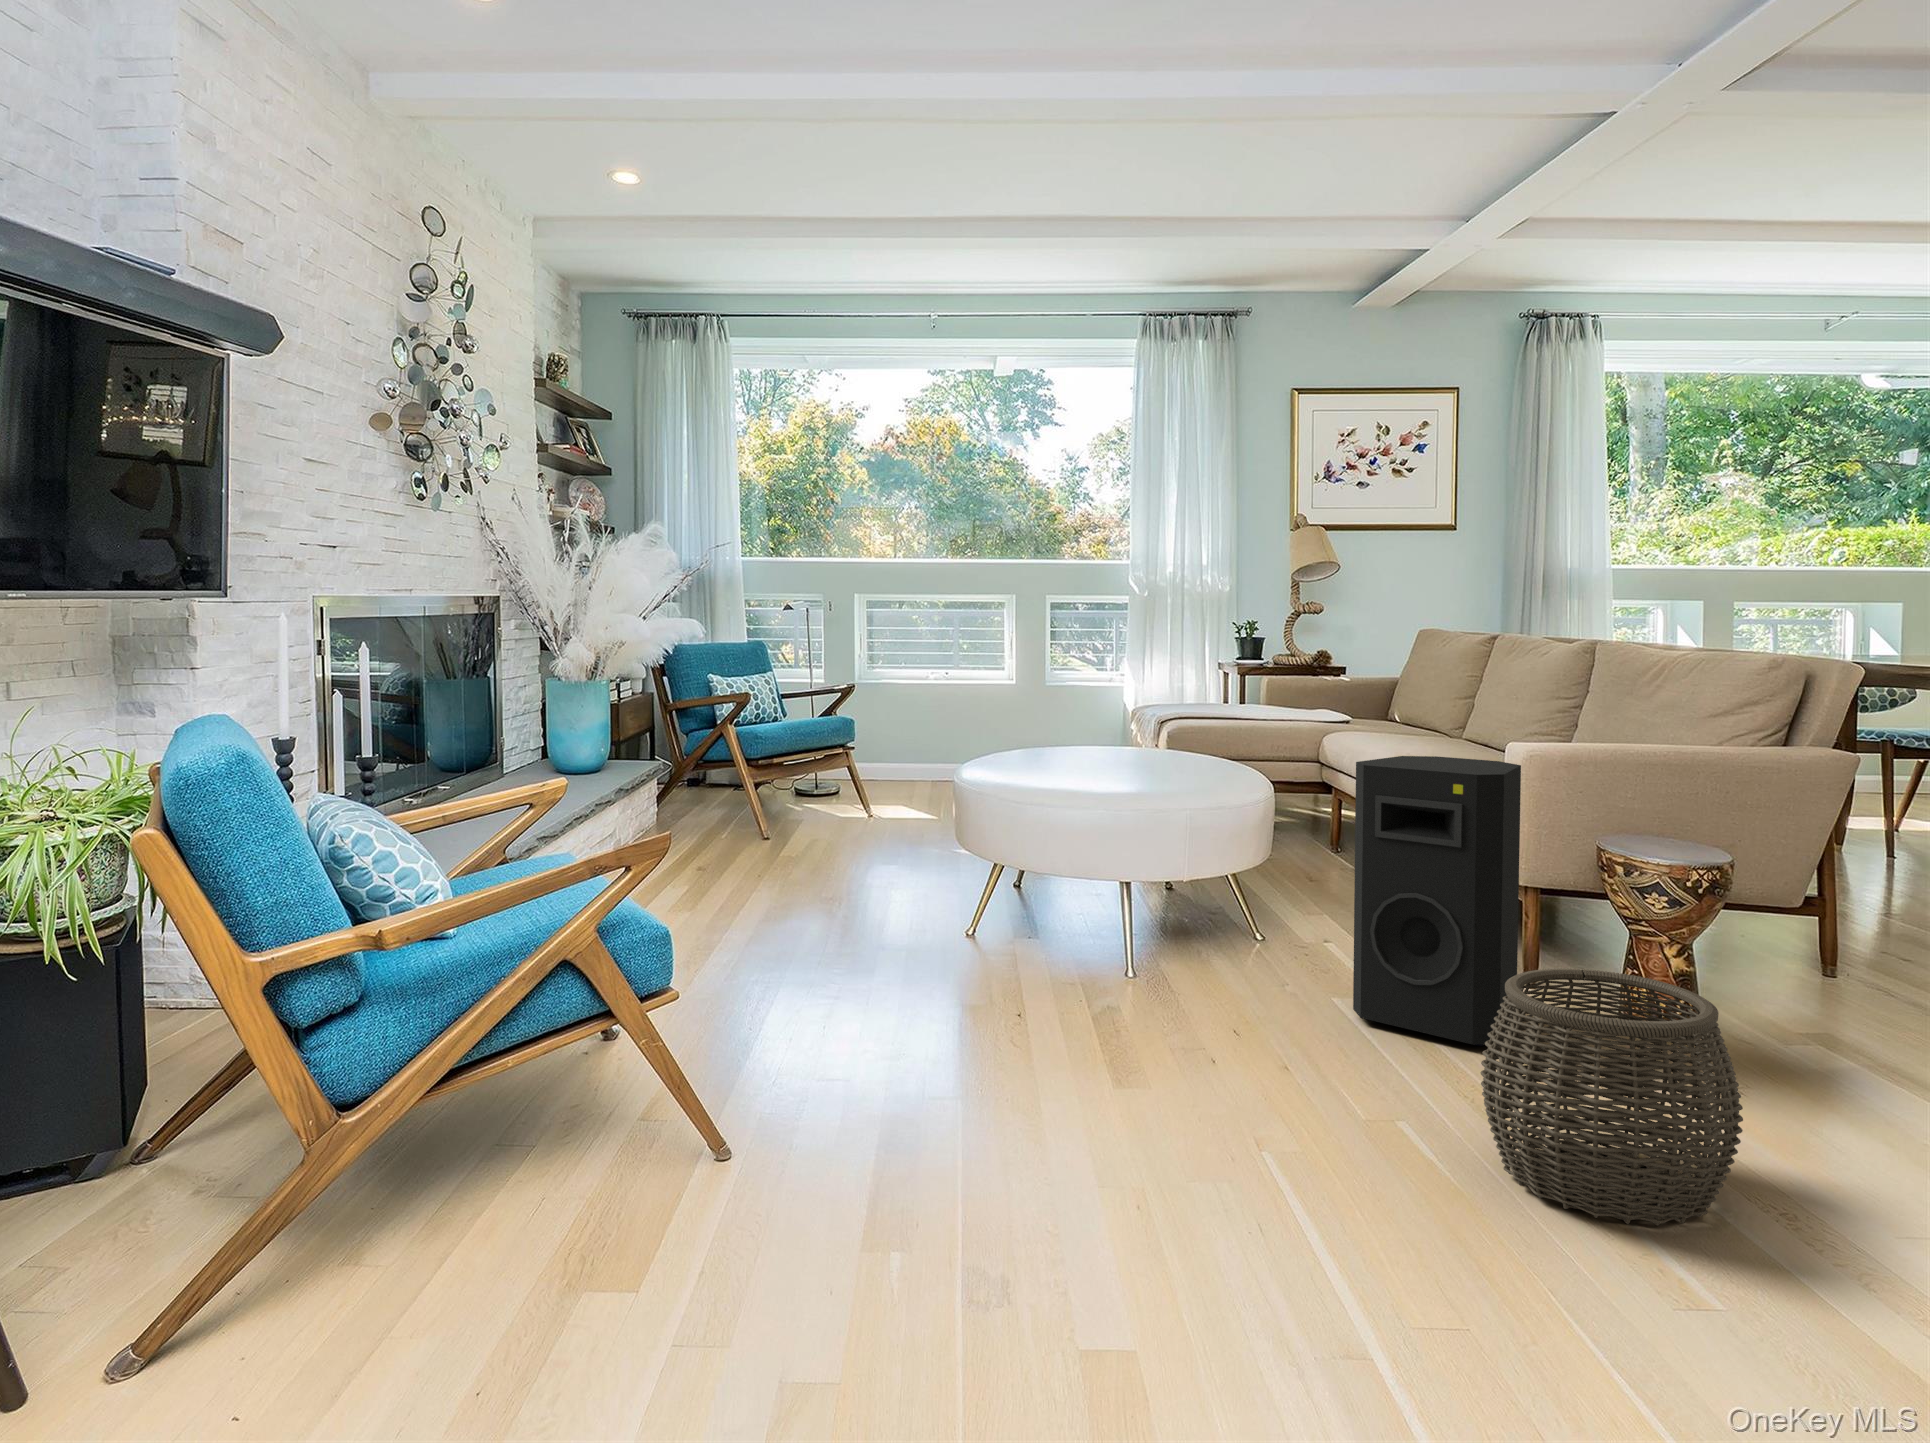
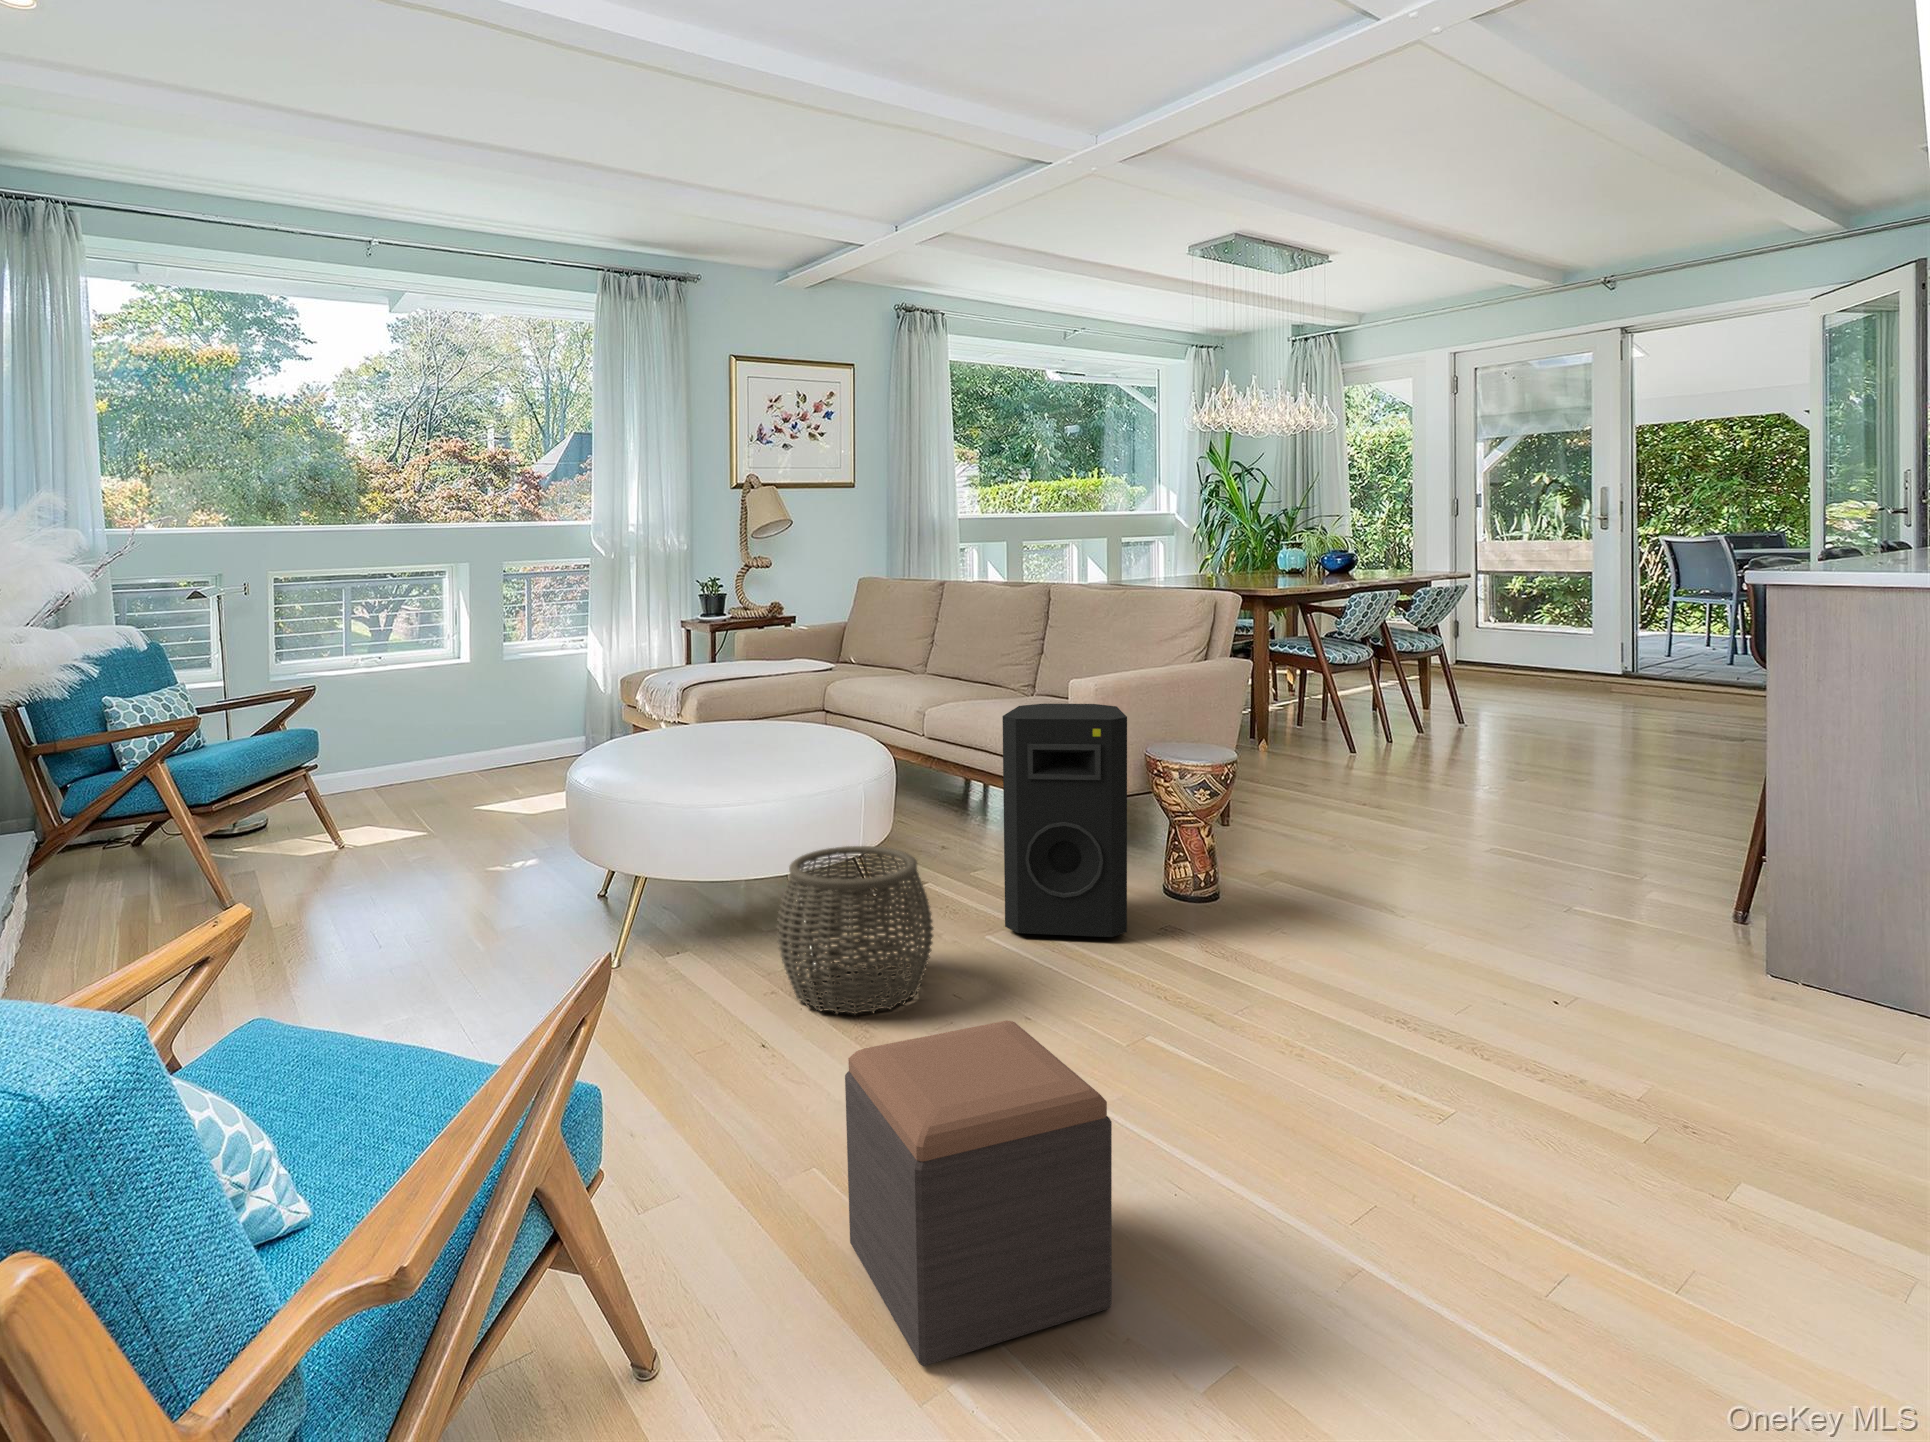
woven basket: present [1480,969,1743,1226] -> present [777,846,933,1014]
footstool: none [847,1021,1083,1342] -> present [845,1020,1112,1366]

